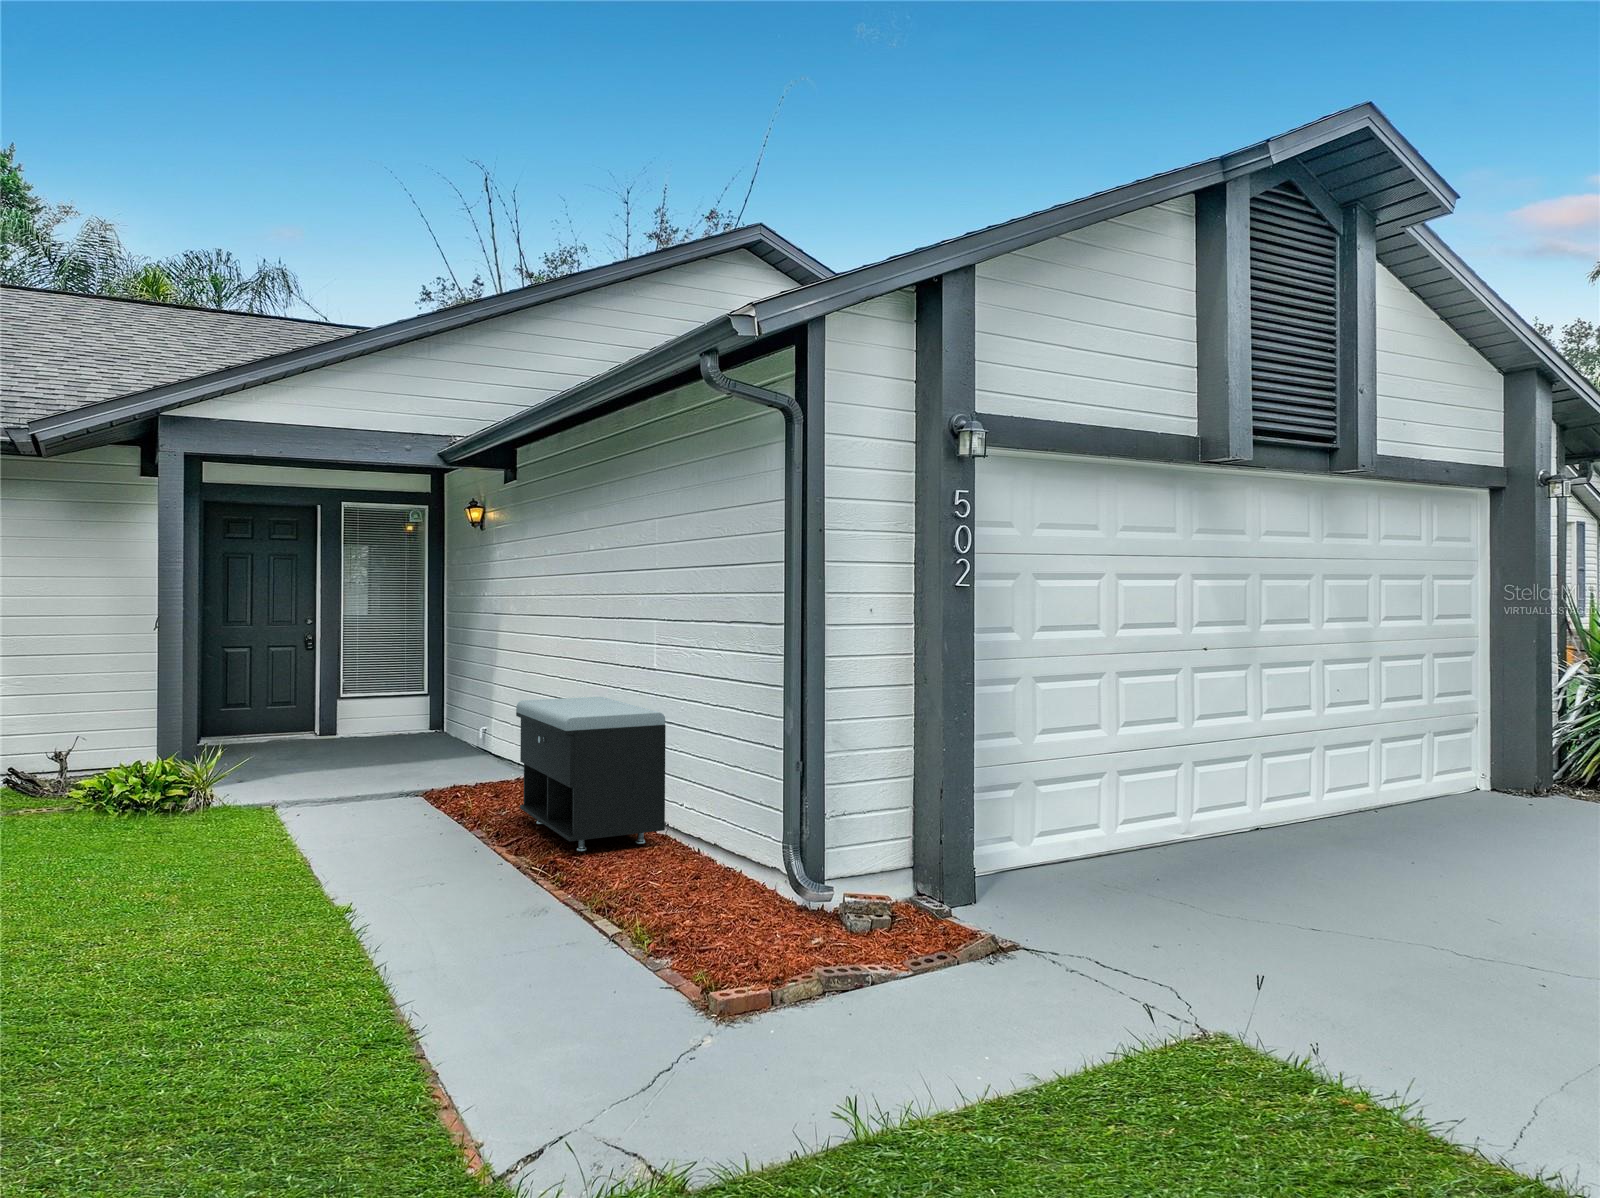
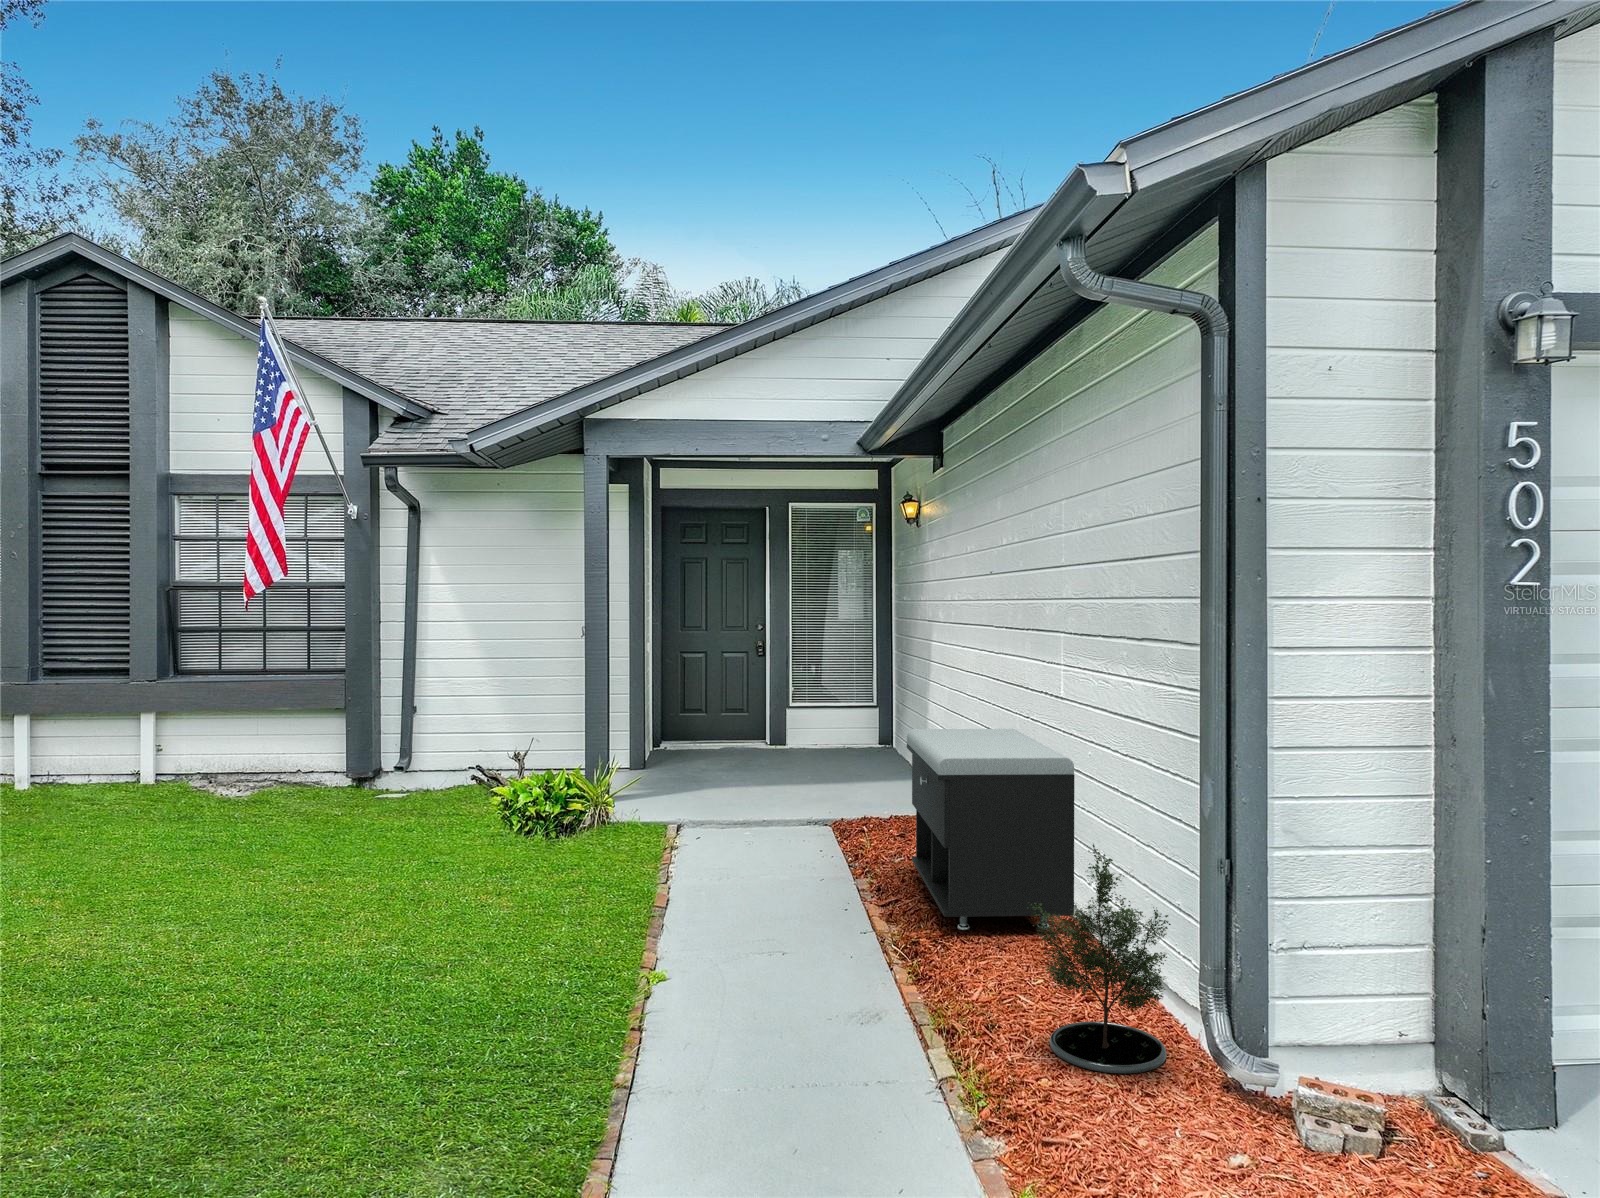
potted tree: none [662,763,761,916] -> present [1027,844,1171,1074]

